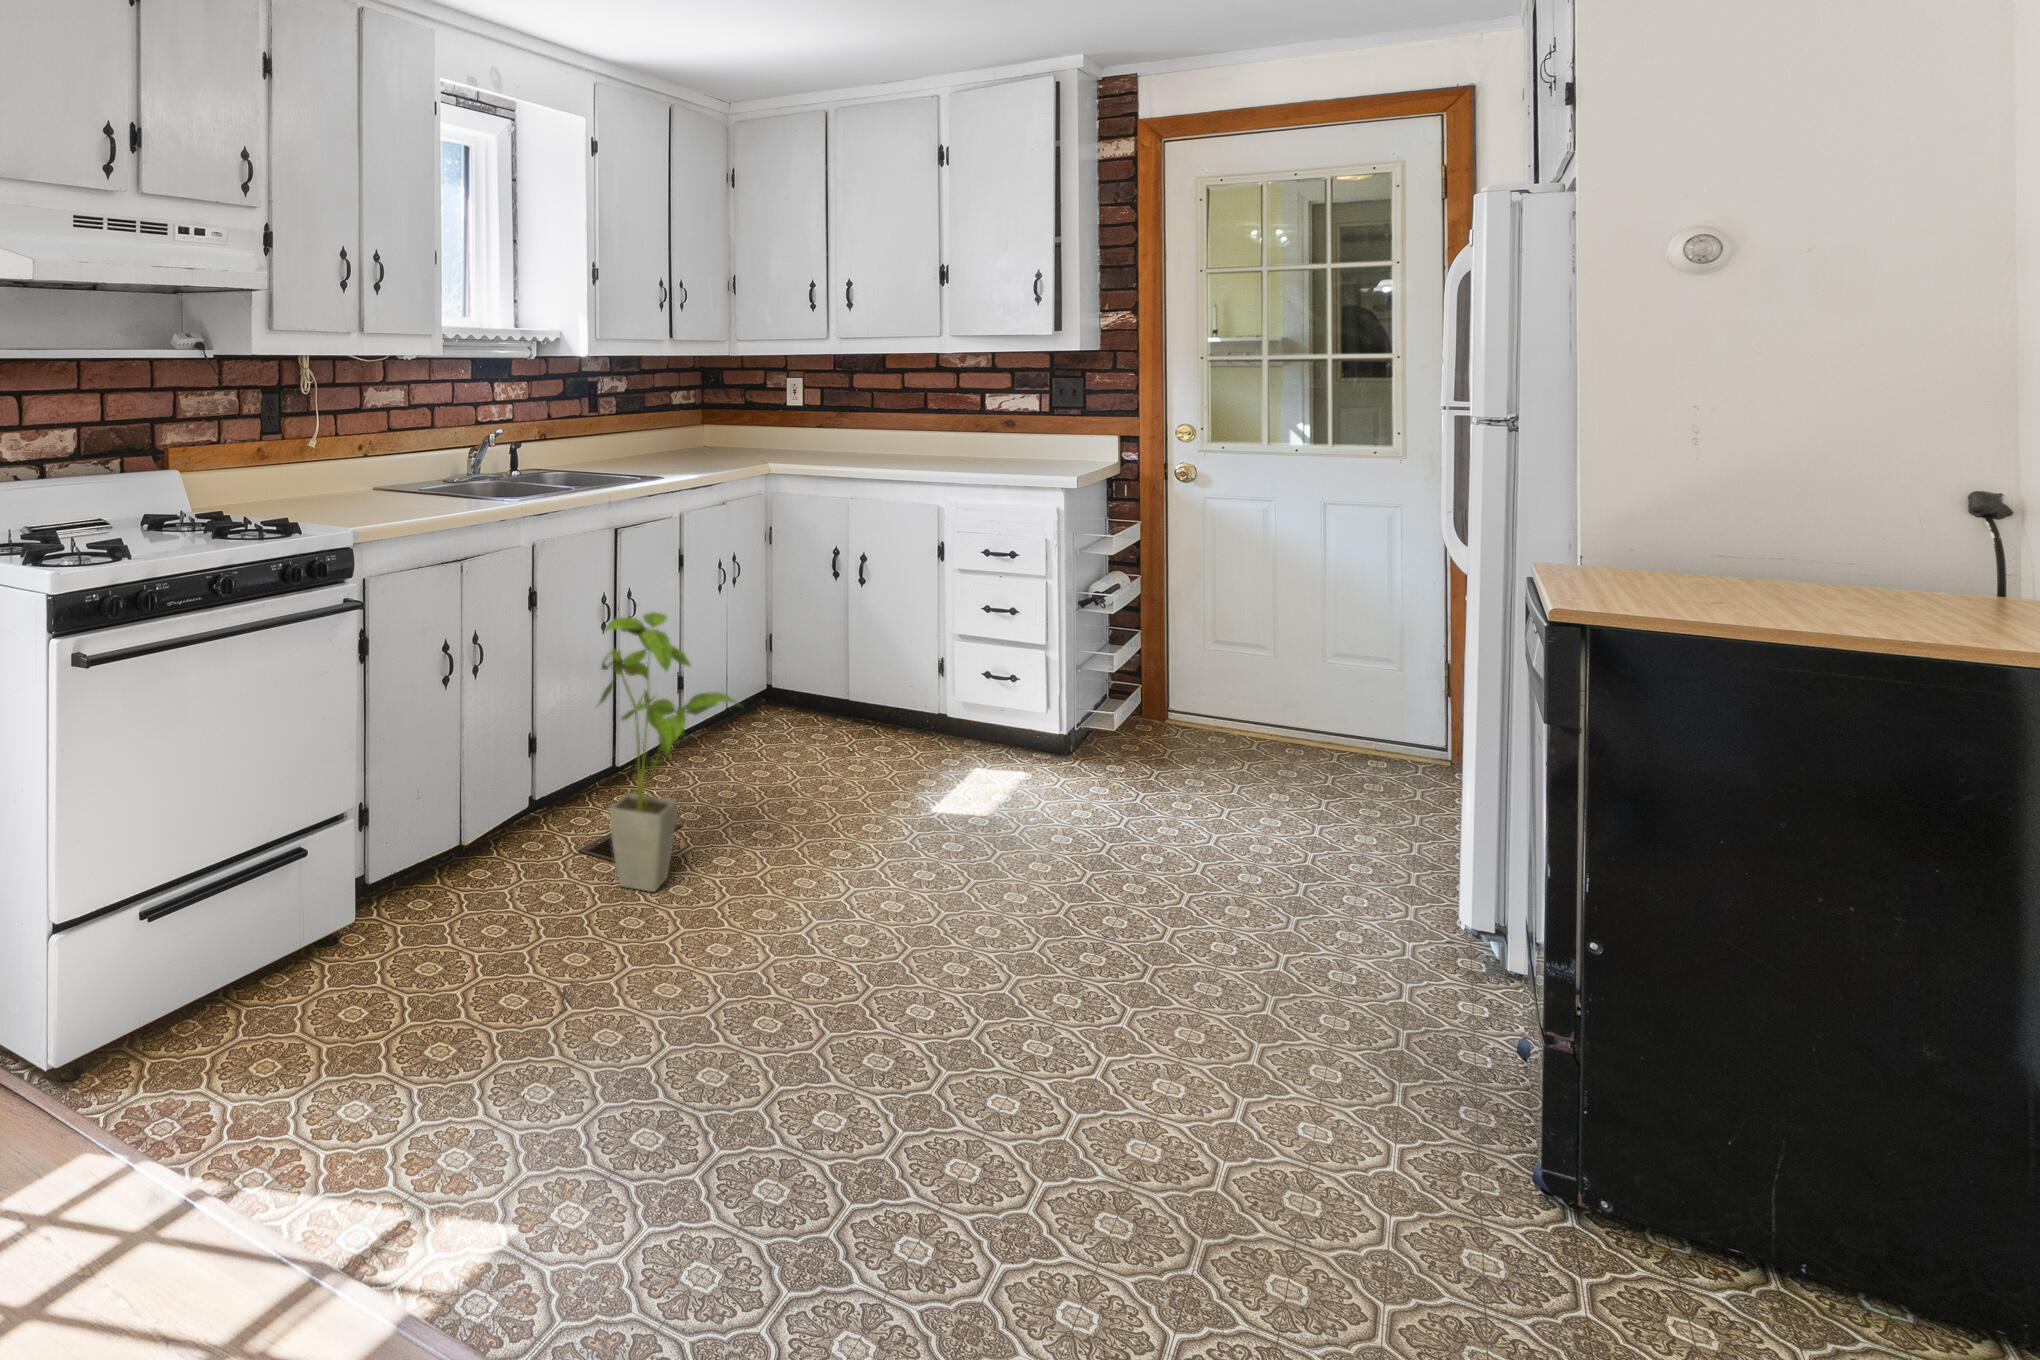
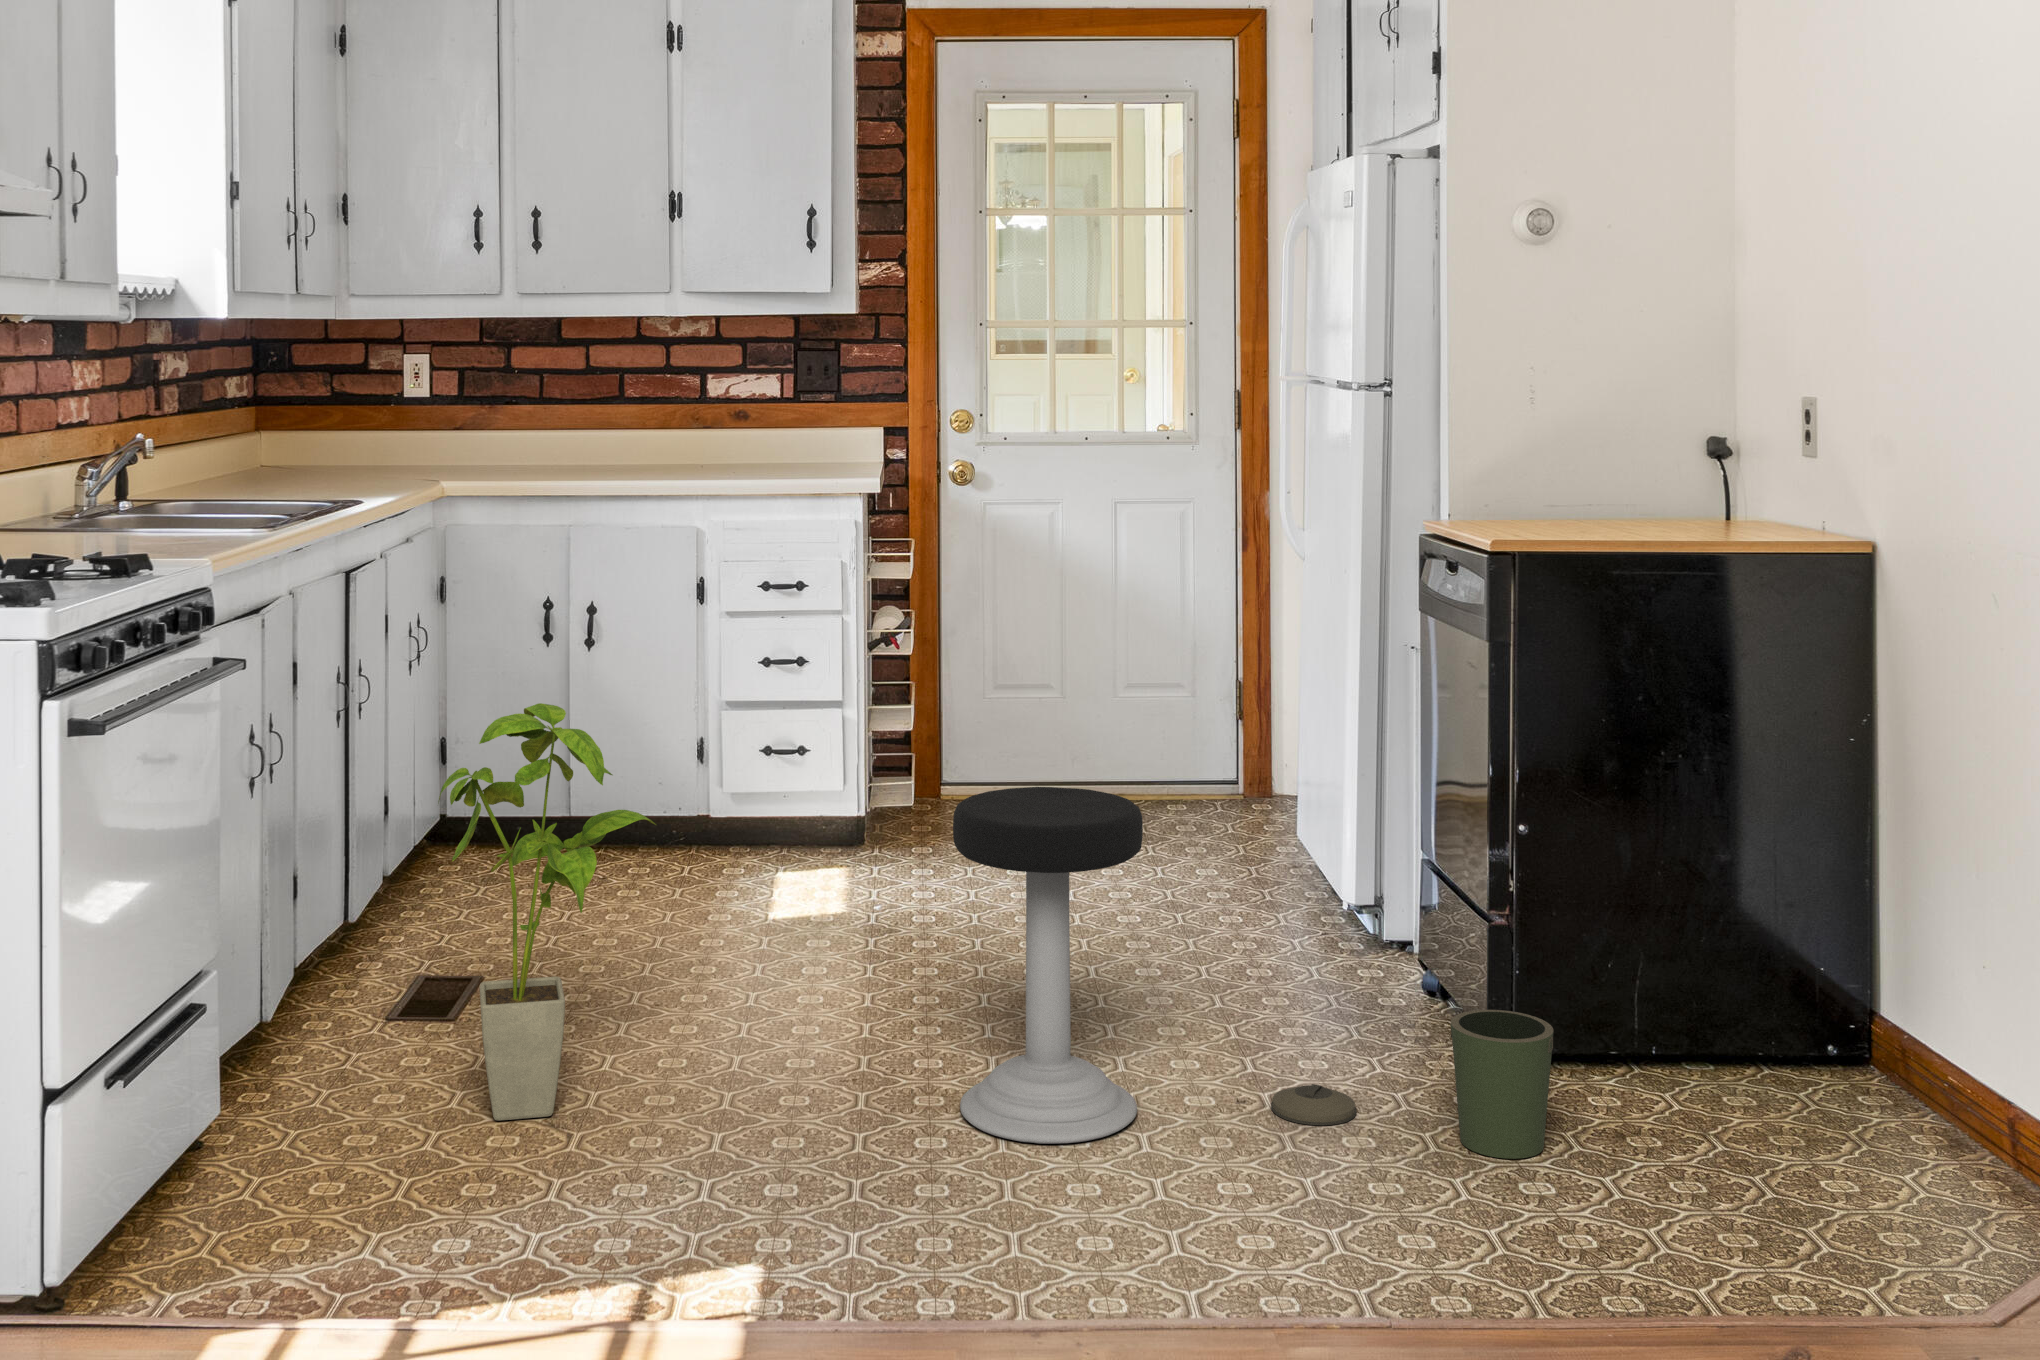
stool: none [919,722,1078,1015] -> present [953,787,1143,1144]
trash can: none [1191,999,1452,1154] -> present [1271,1010,1554,1159]

